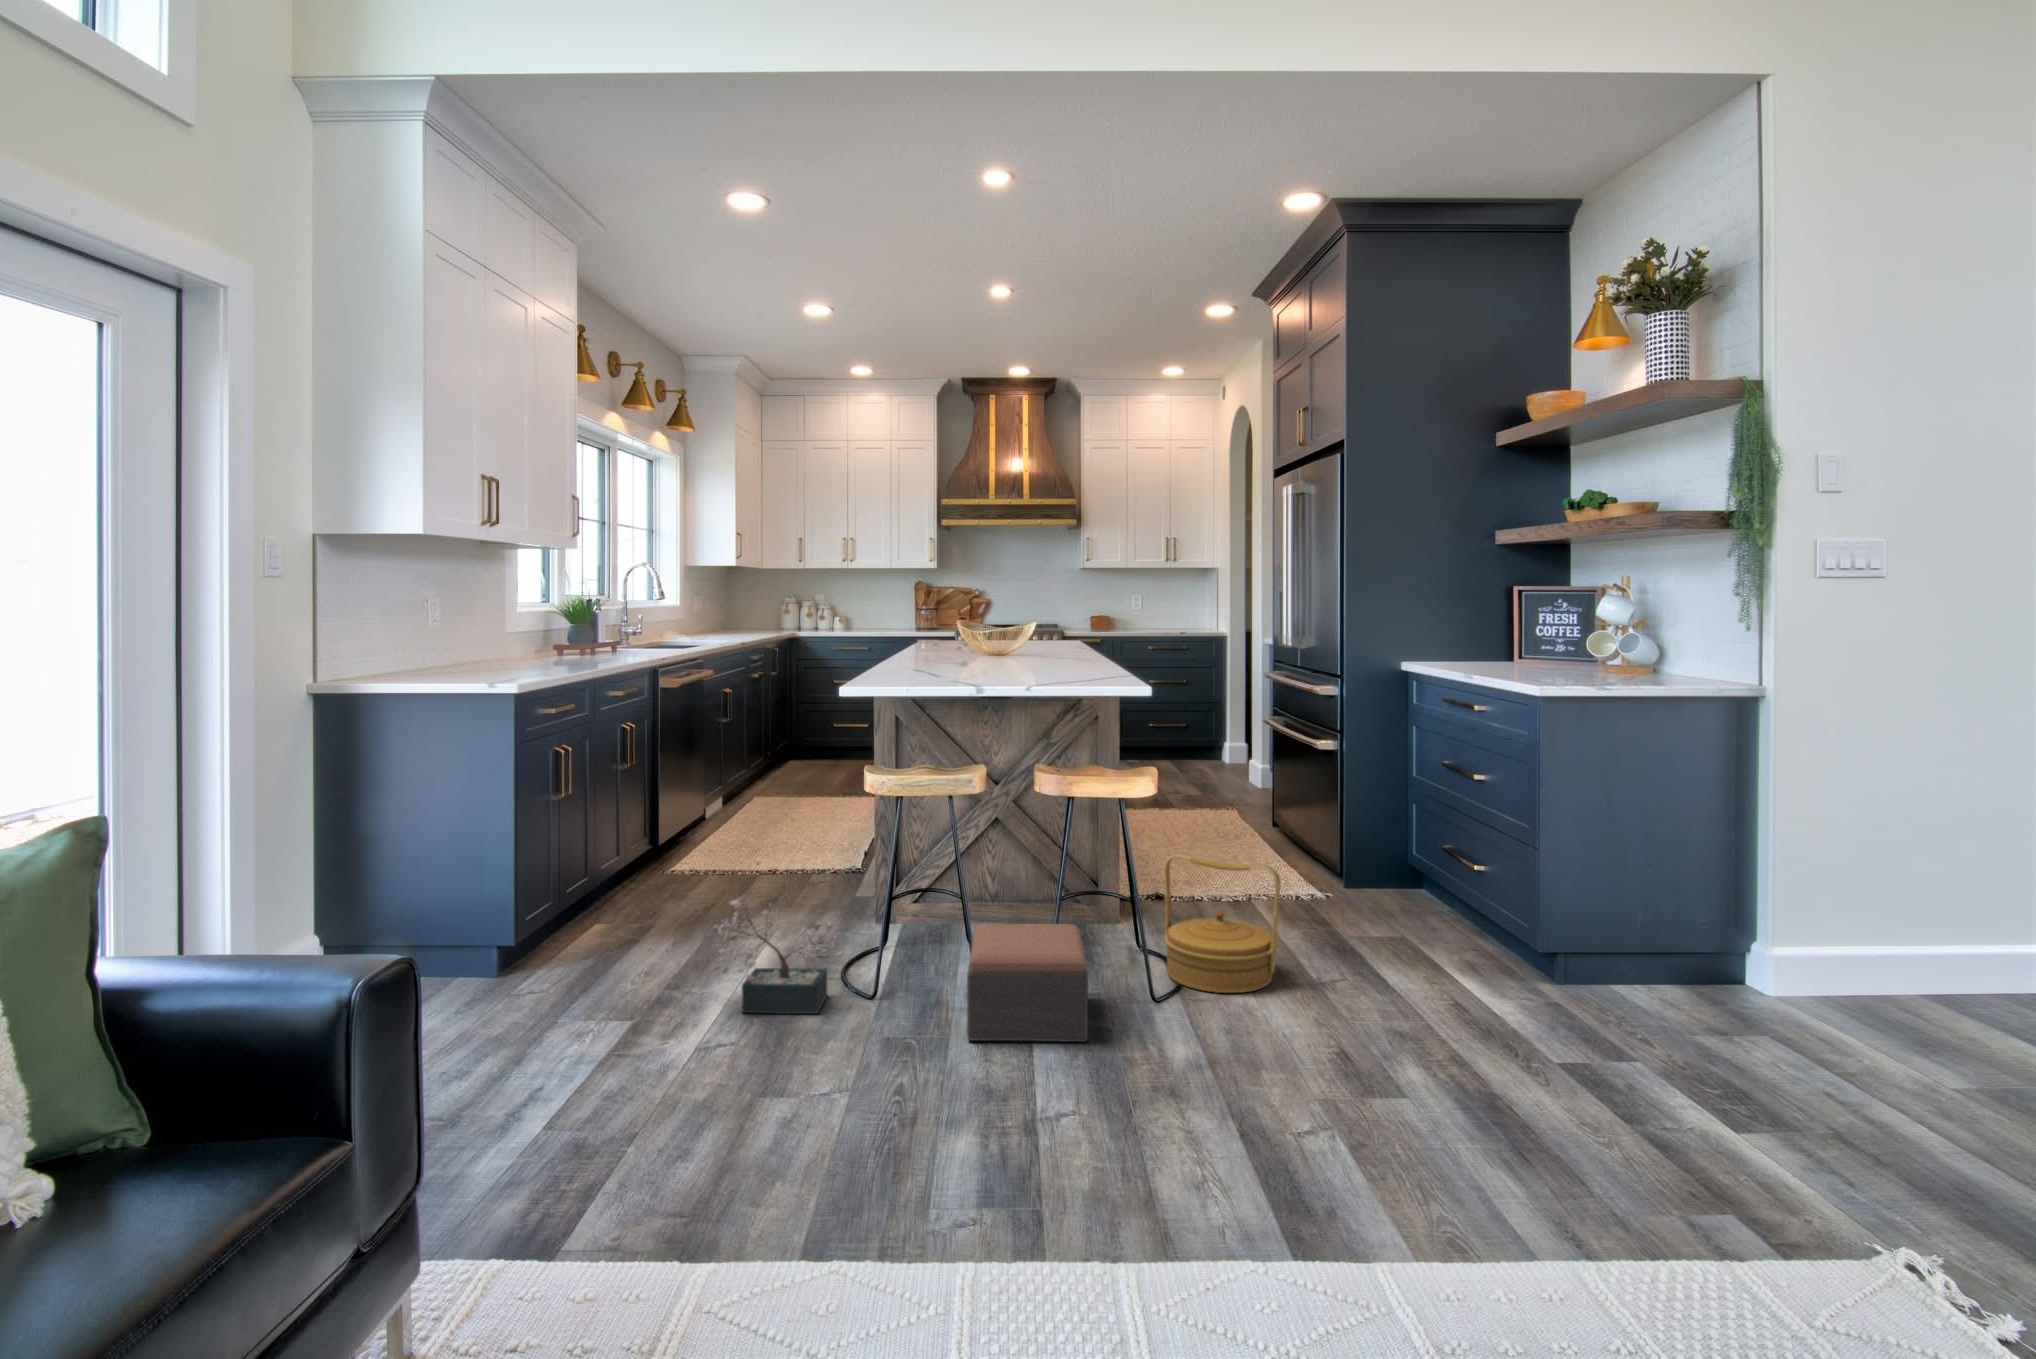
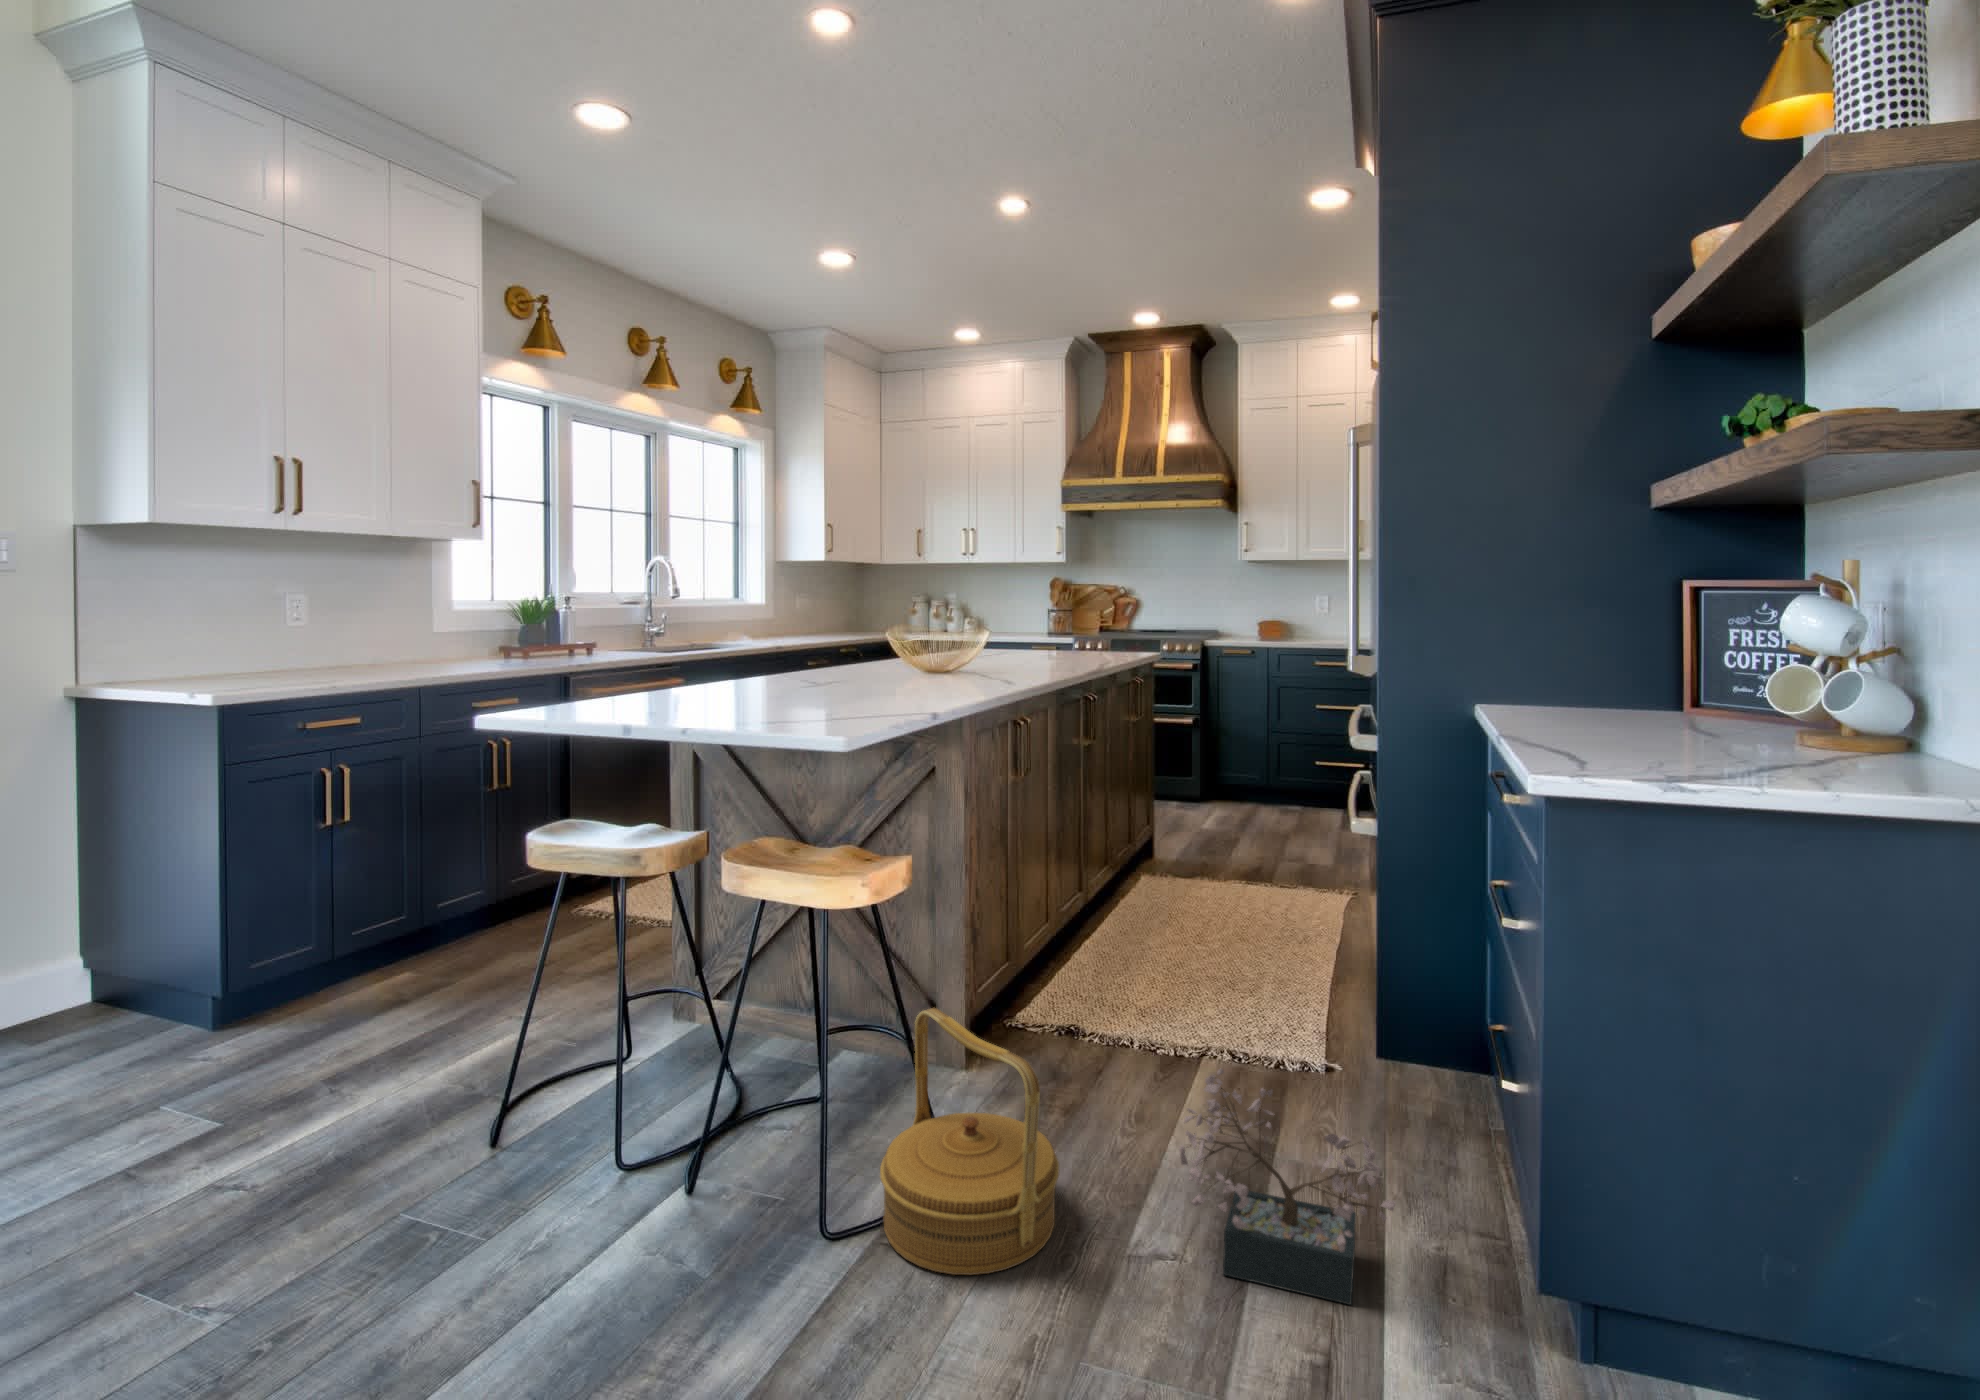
decorative plant: present [715,895,844,1014] -> present [1179,1069,1396,1305]
footstool: present [967,924,1088,1042] -> none [434,1091,709,1341]

